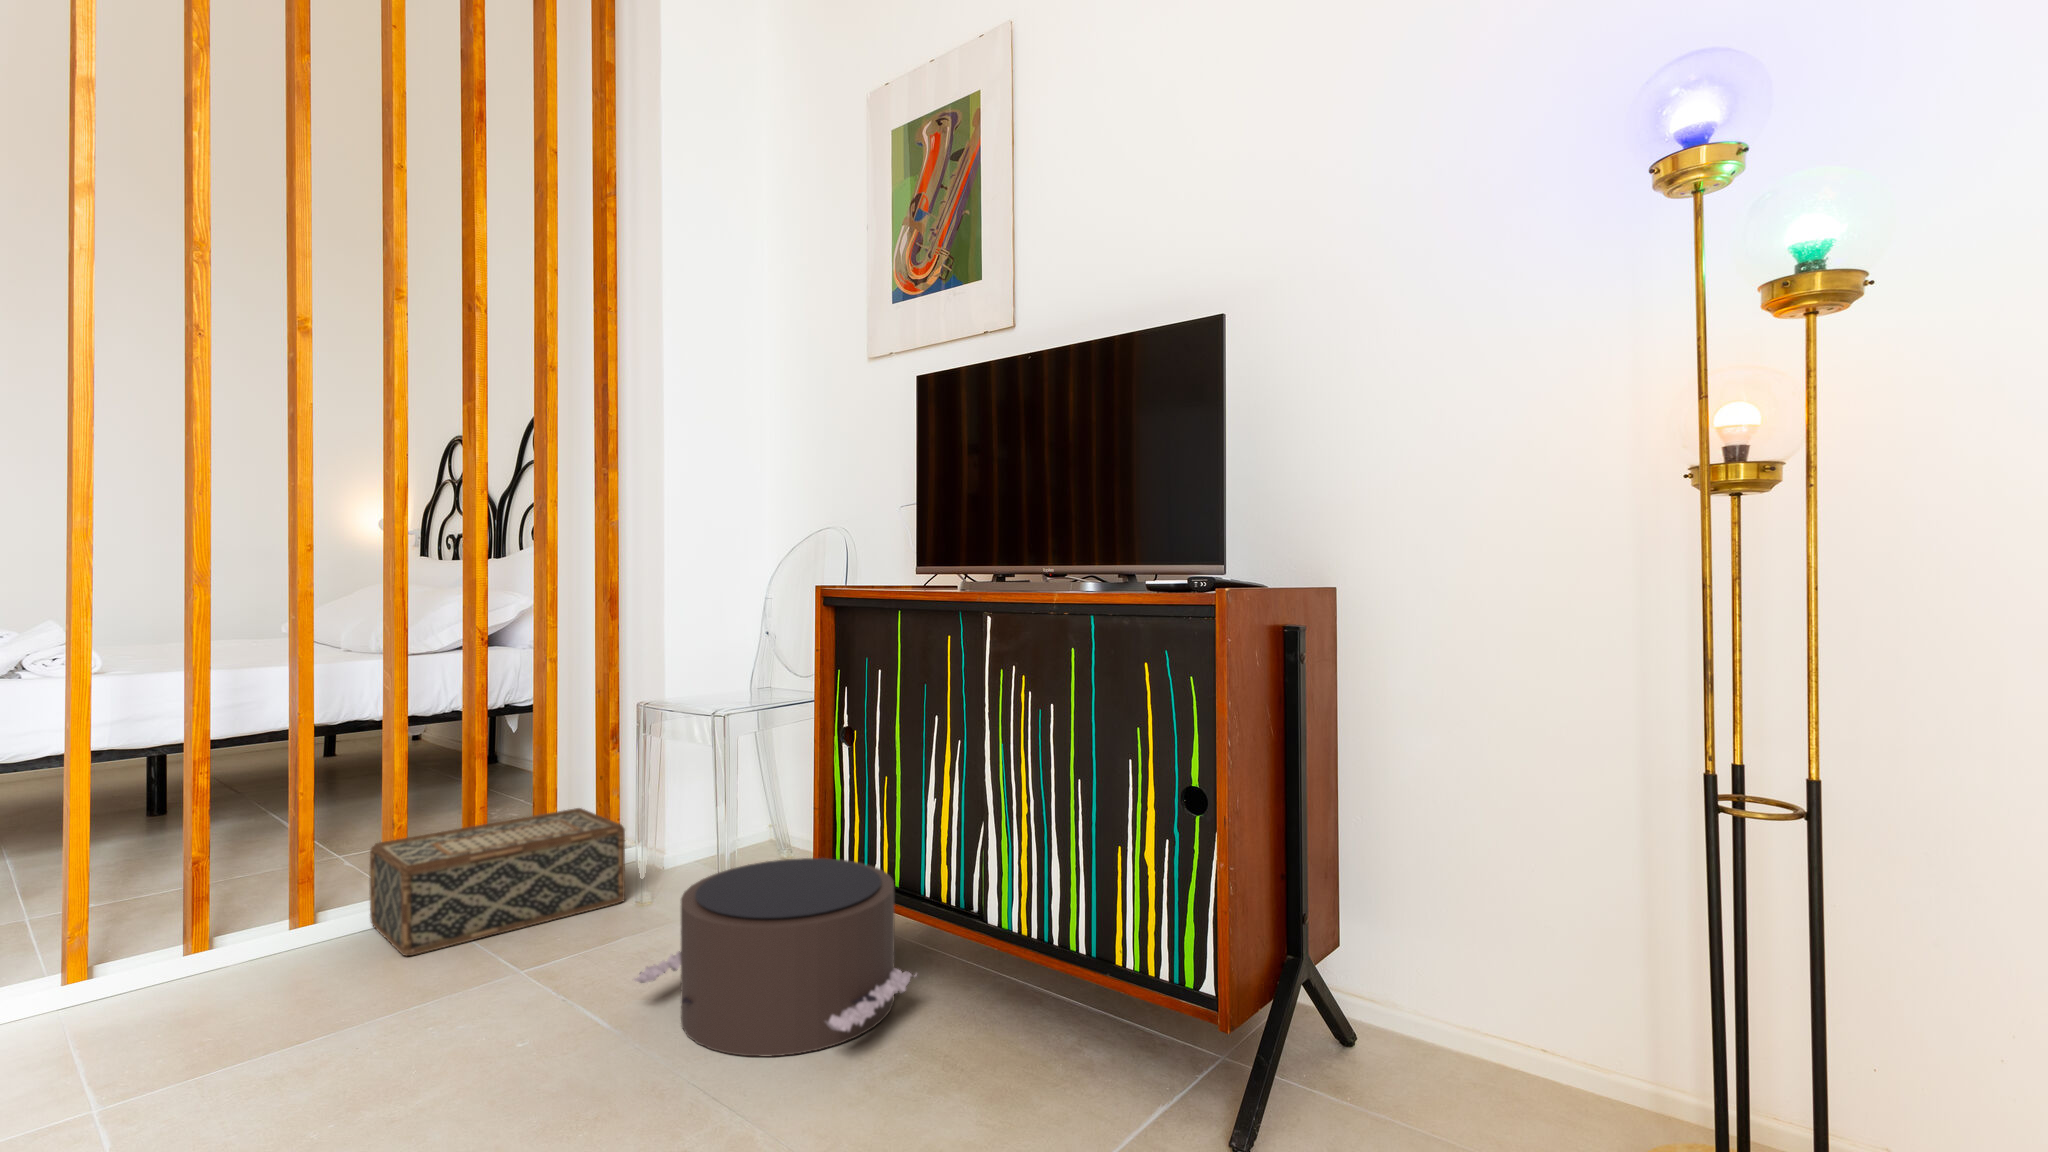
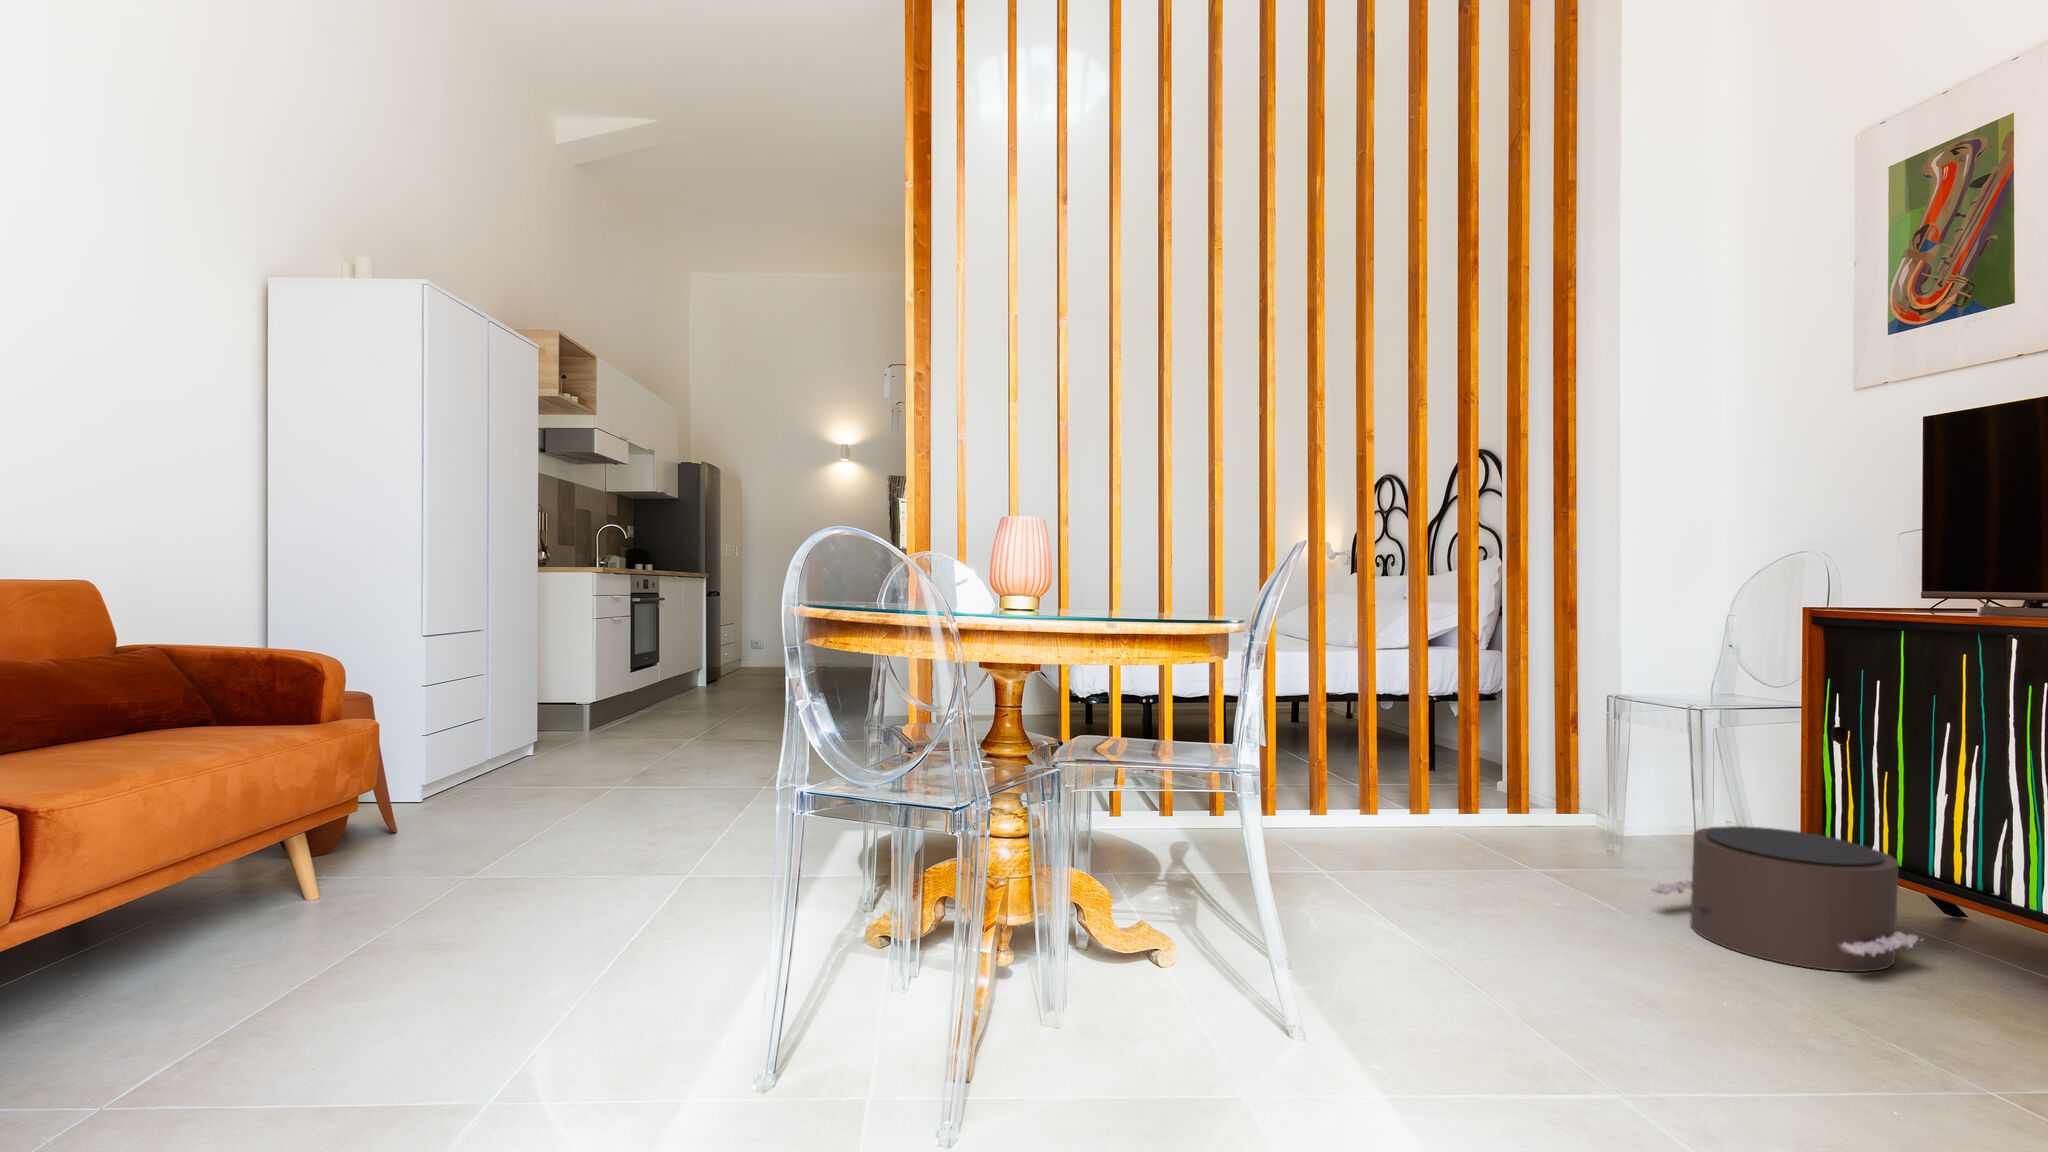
woven basket: present [370,808,625,956] -> none [1410,770,1600,850]

